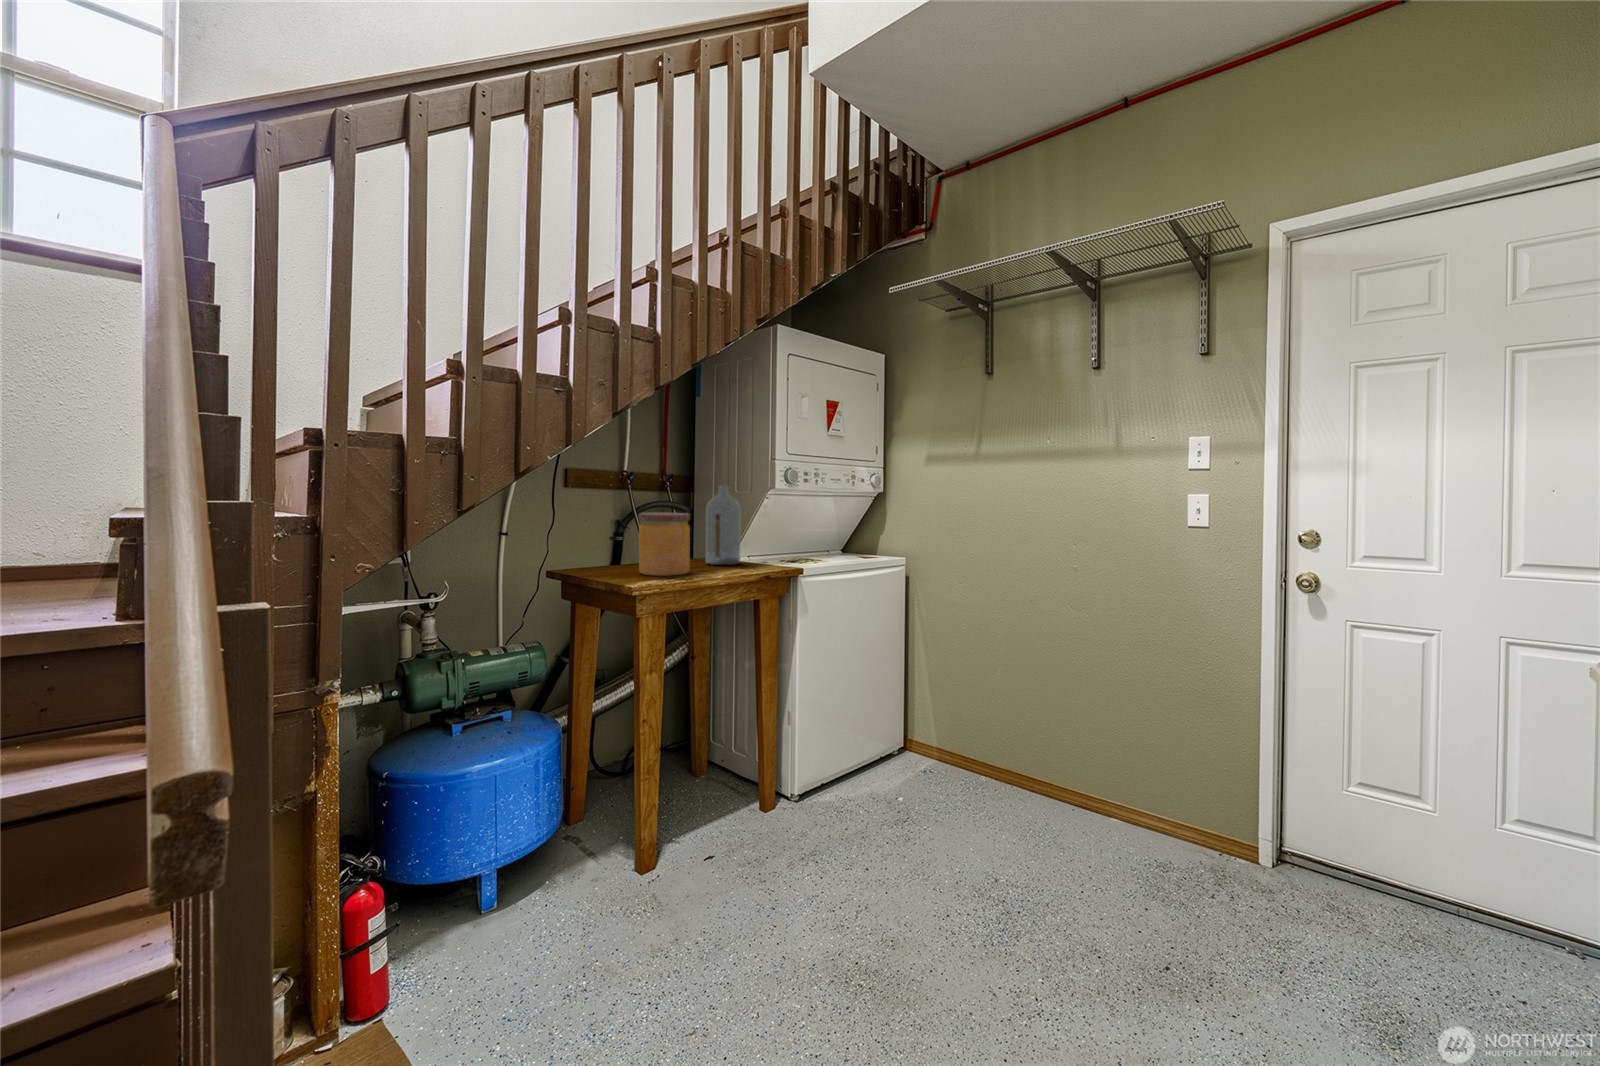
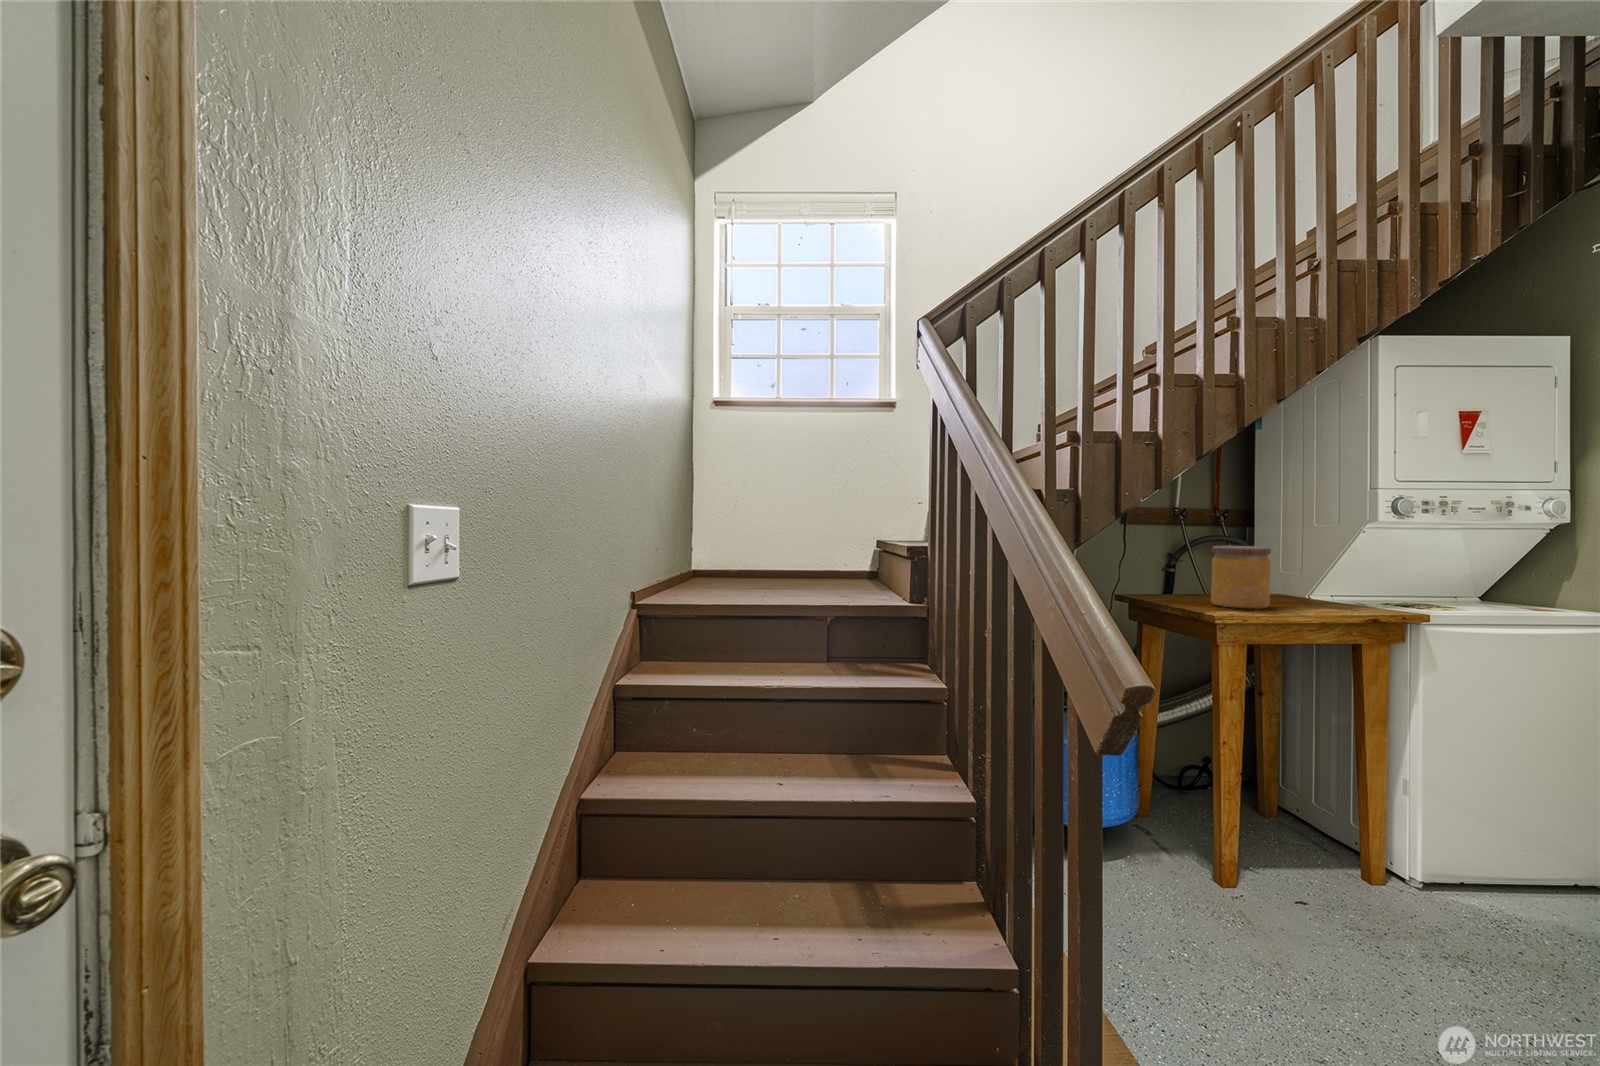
bottle: present [706,486,741,565] -> none [1283,517,1331,602]

